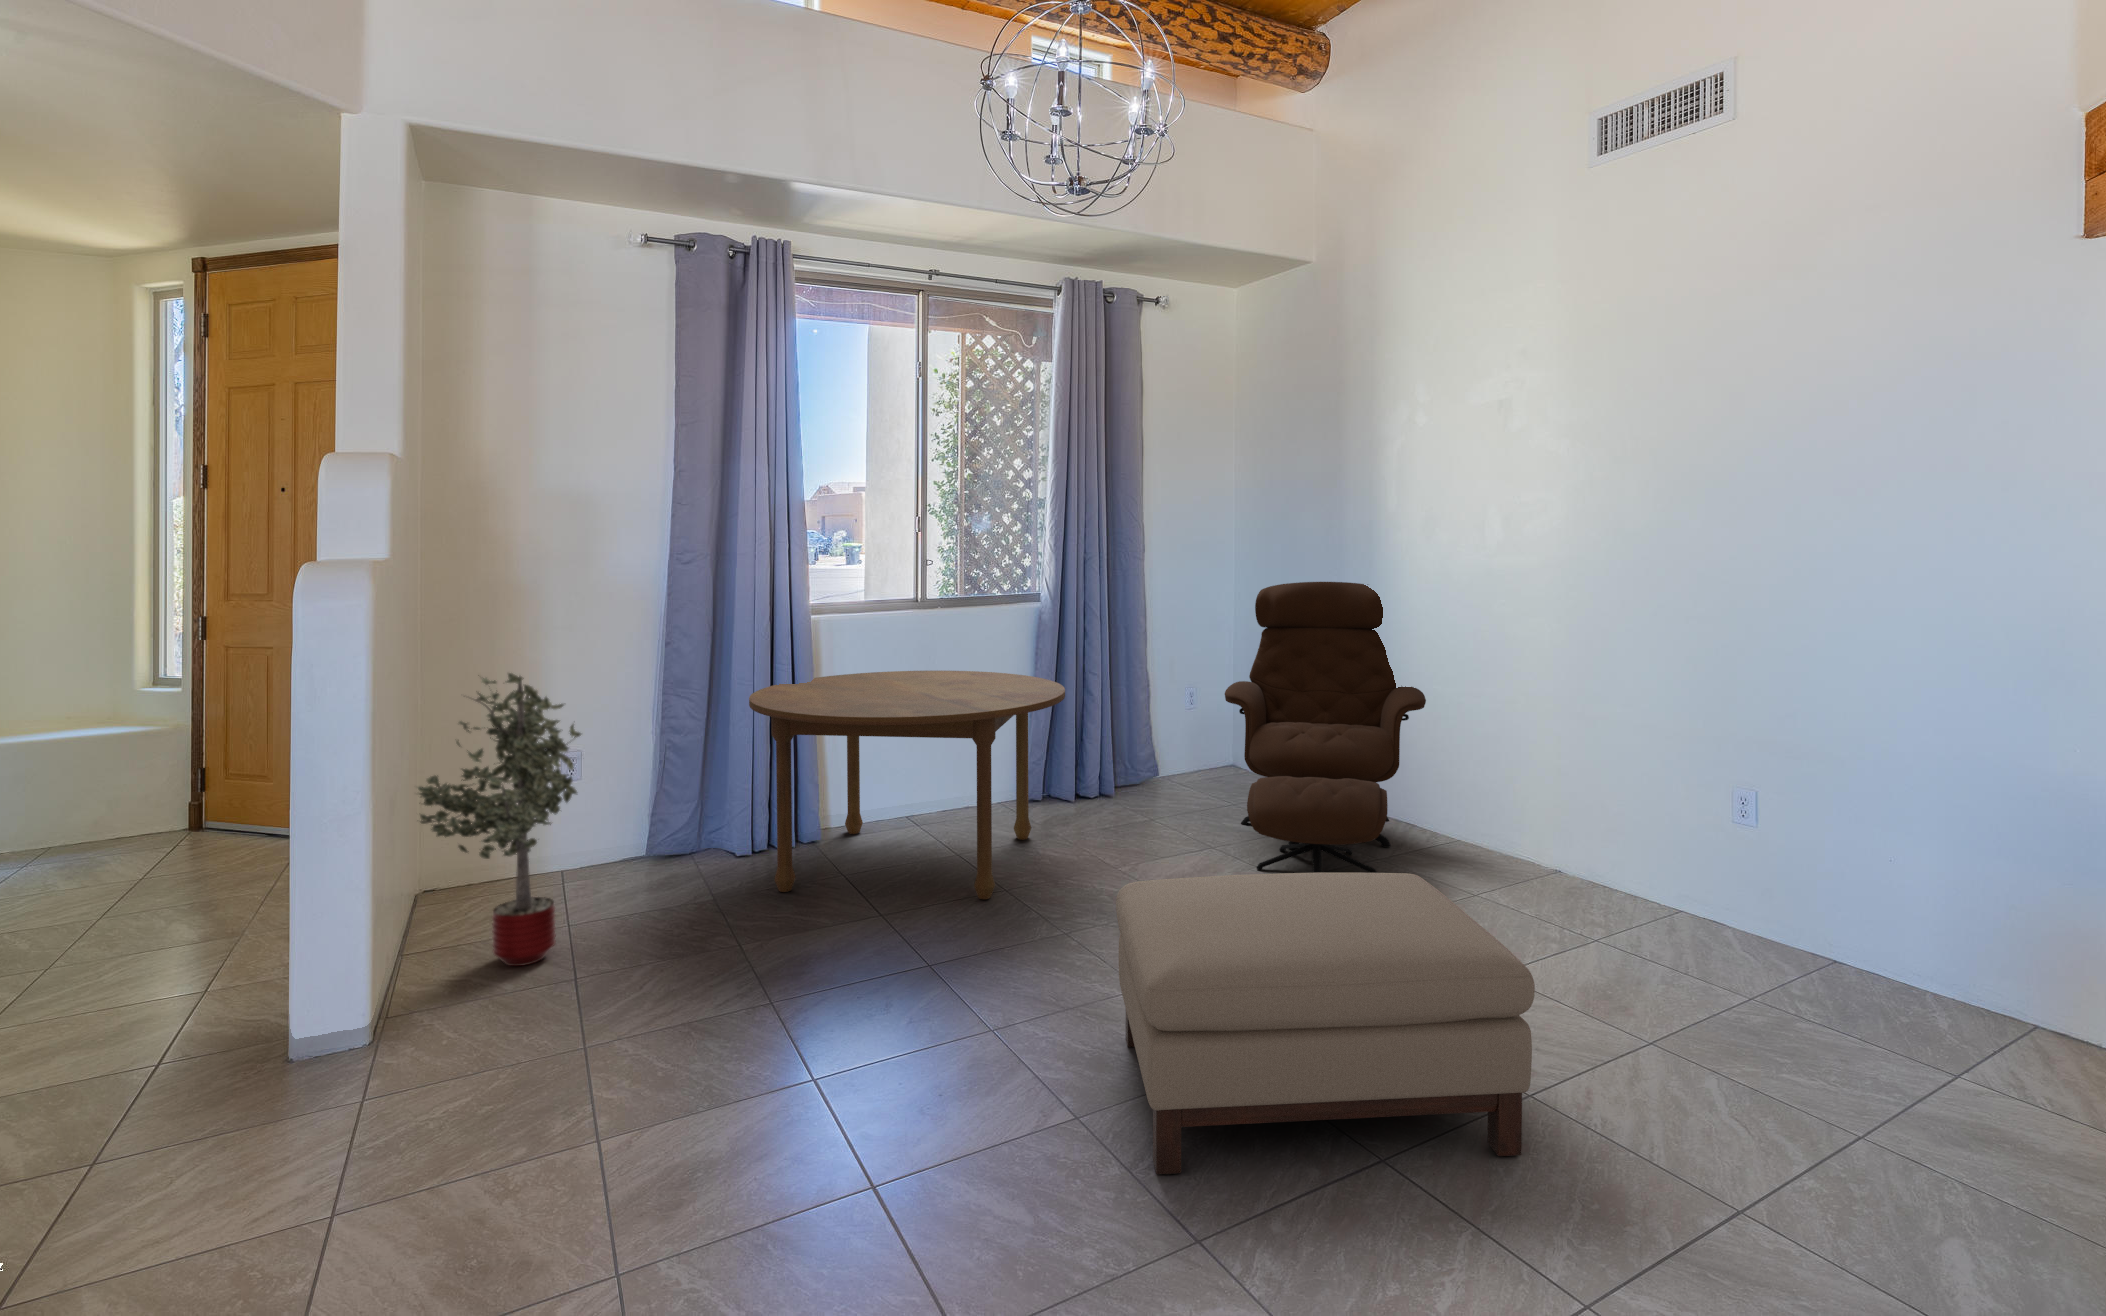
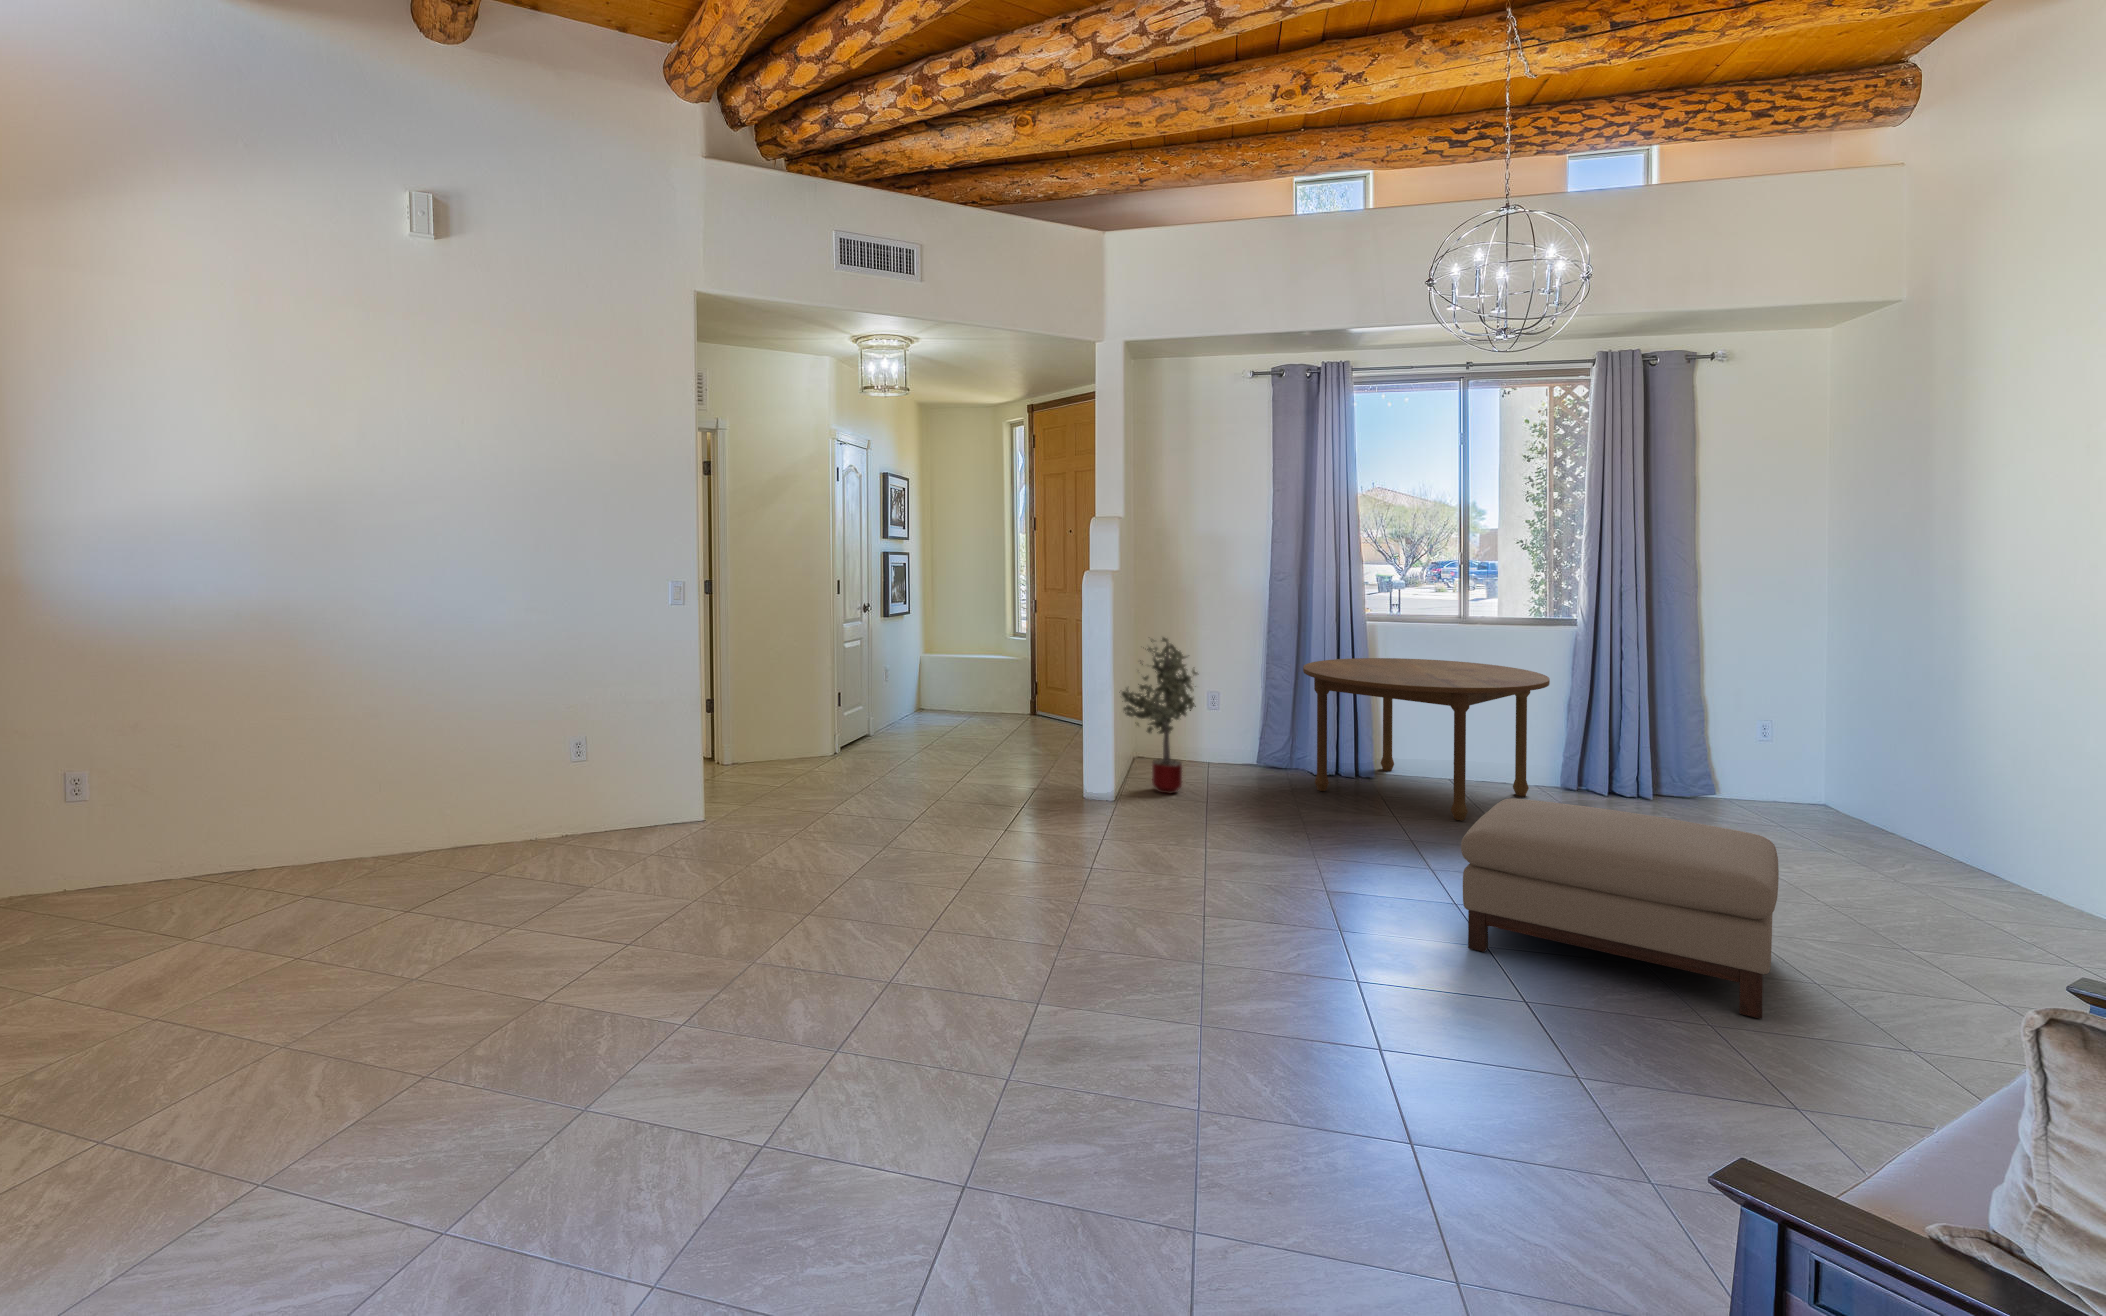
lounge chair: present [1225,582,1426,873] -> none [1716,608,1998,879]

